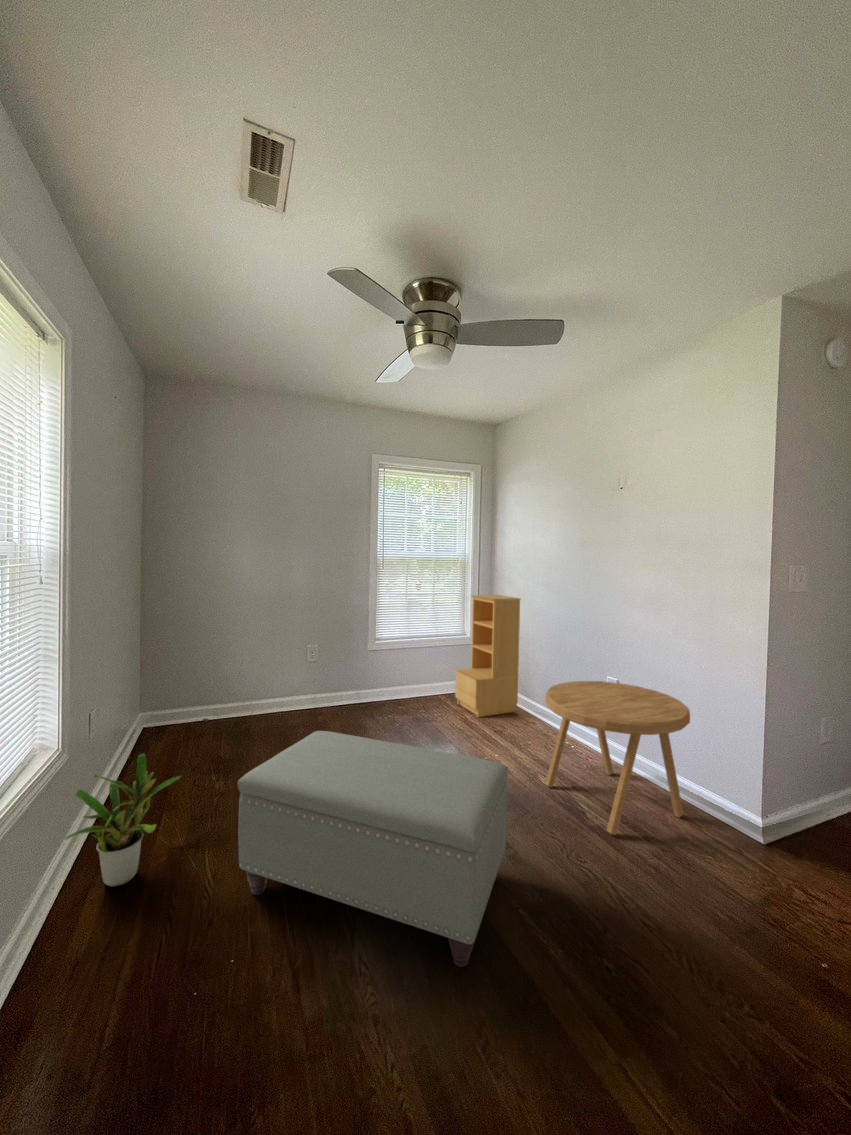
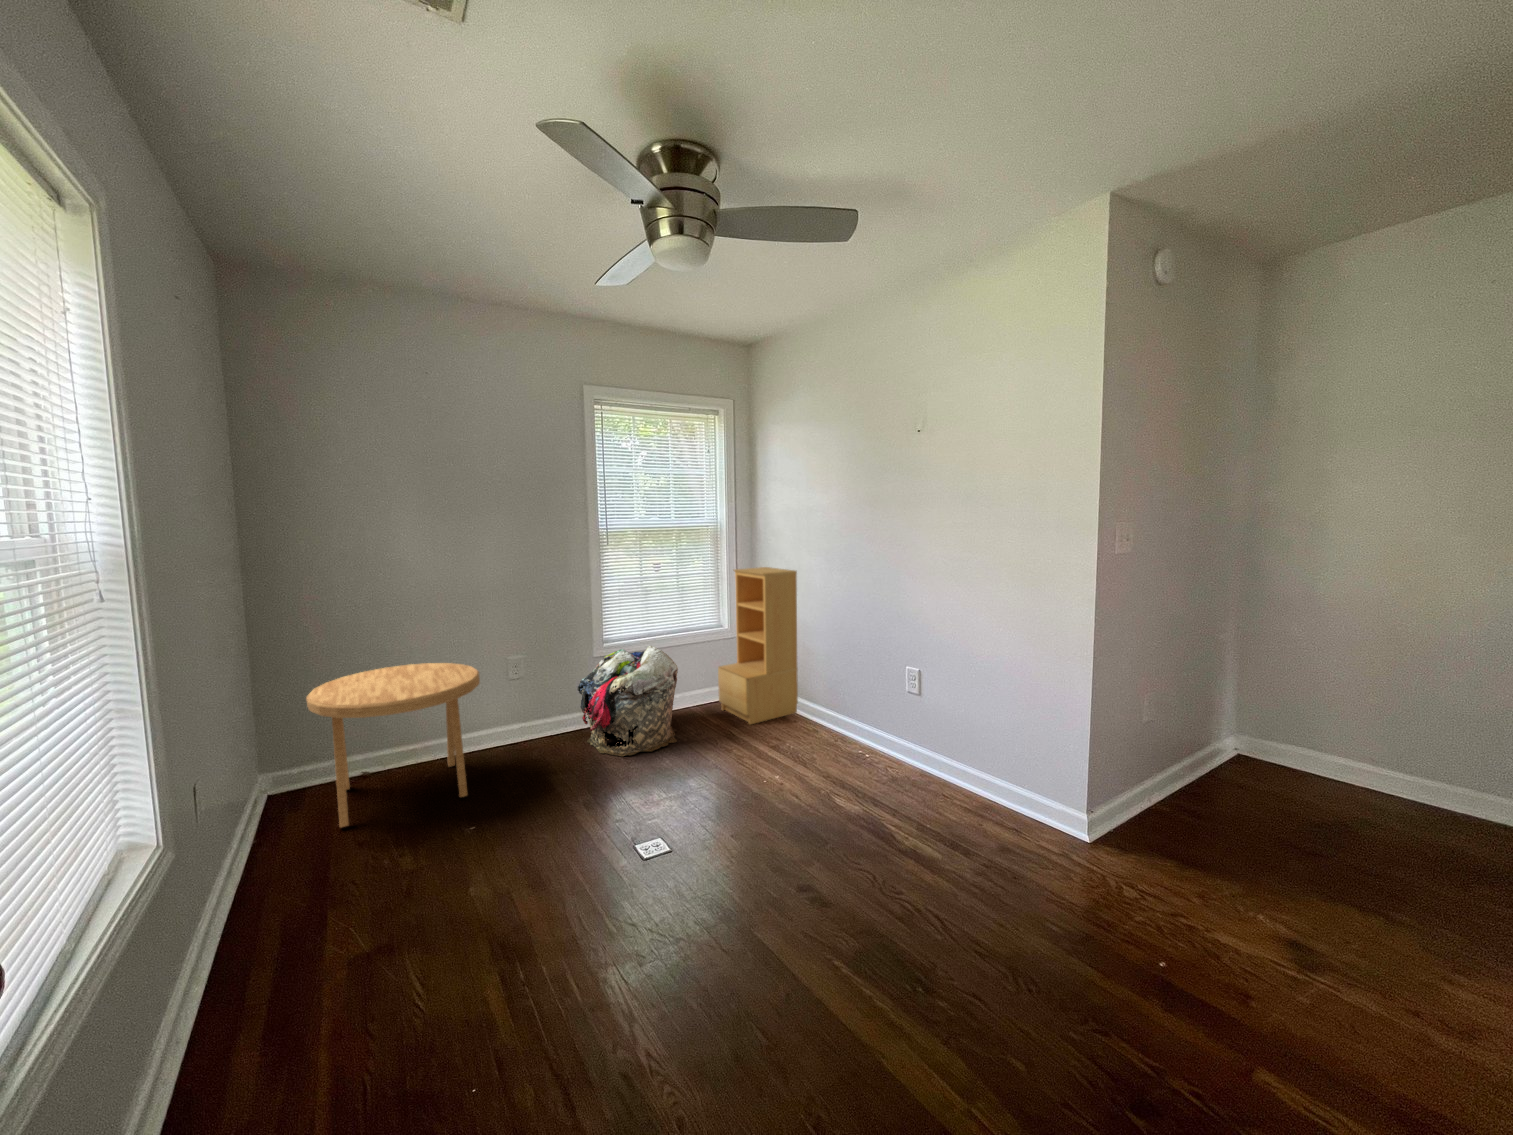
laundry basket: none [349,649,424,731] -> present [577,646,678,756]
side table: present [545,681,690,835] -> present [307,663,480,827]
ottoman: present [238,731,508,967] -> none [449,769,808,1043]
potted plant: present [65,753,181,886] -> none [187,829,359,1021]

